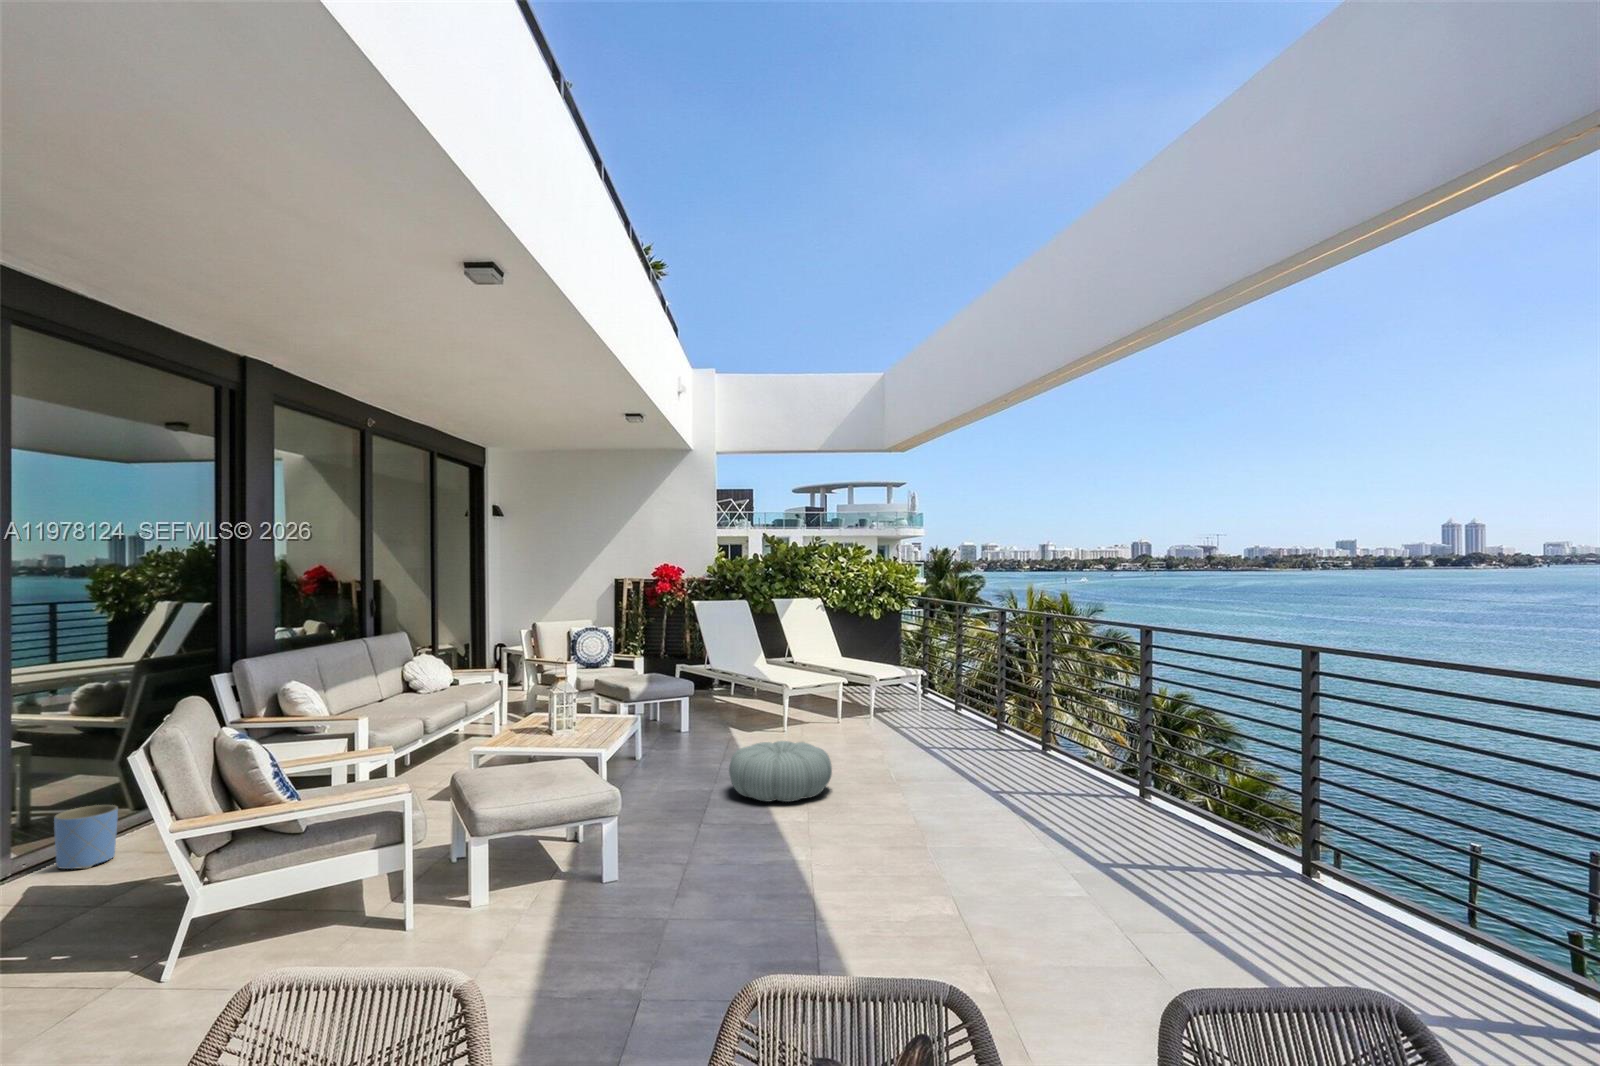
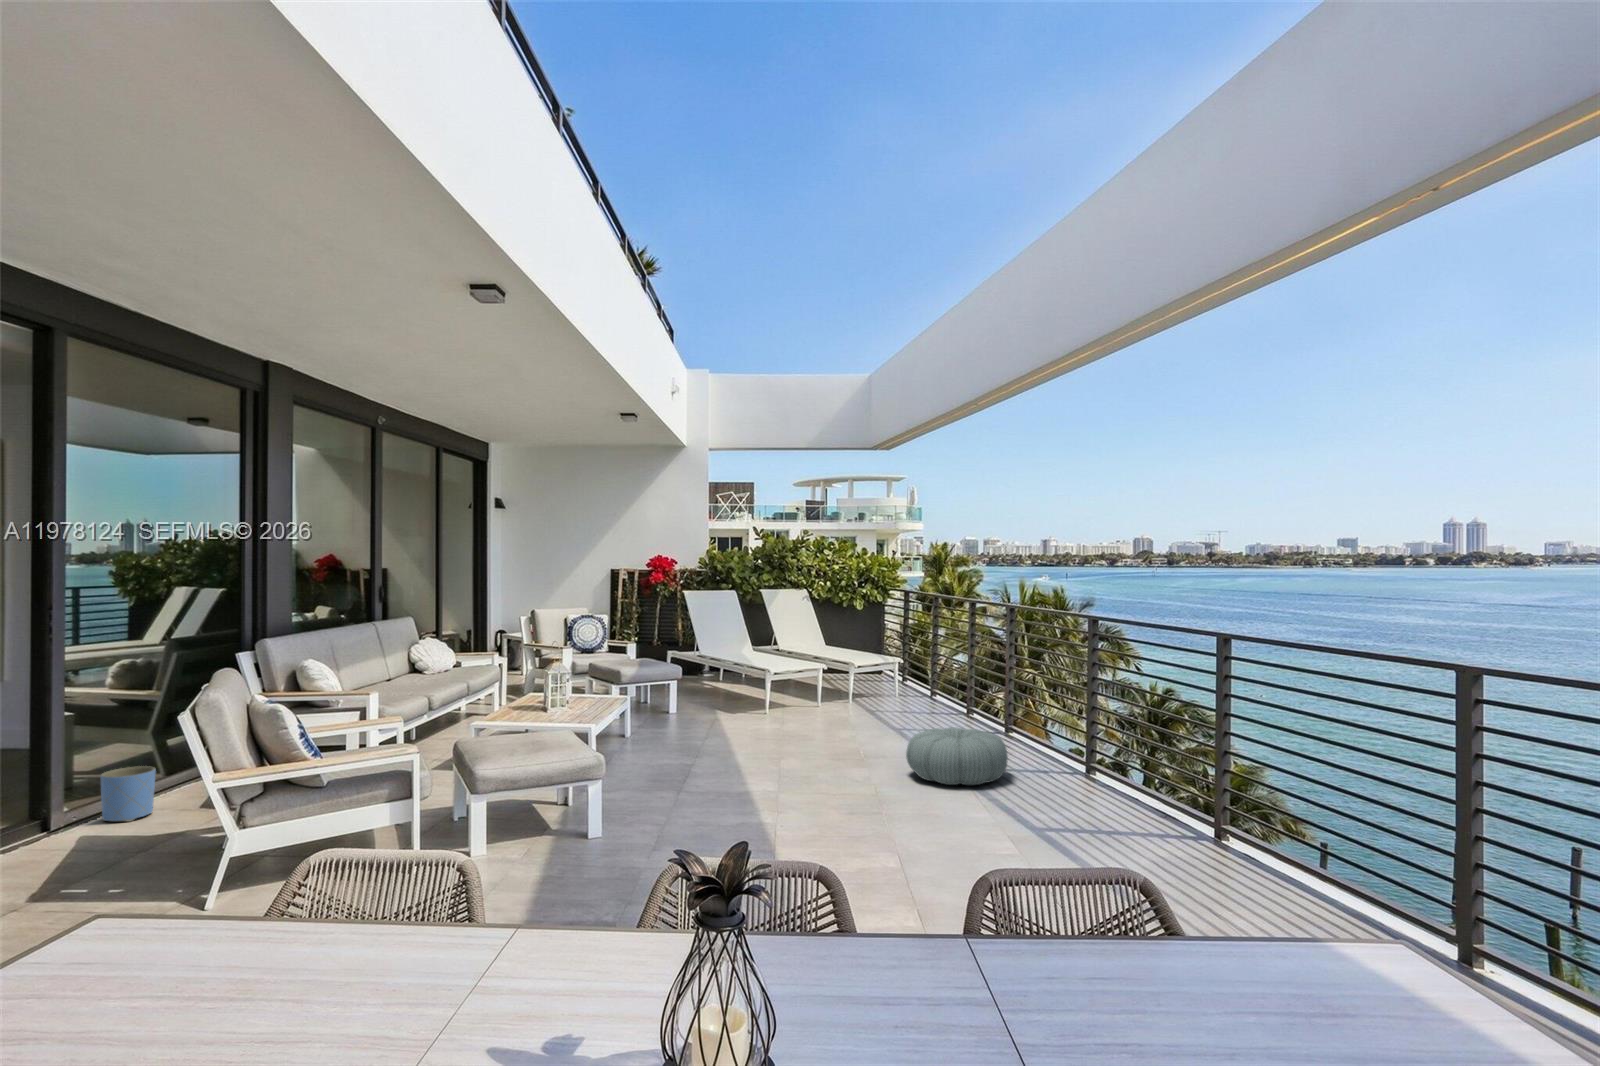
pouf: present [729,741,832,802] -> present [906,727,1008,785]

